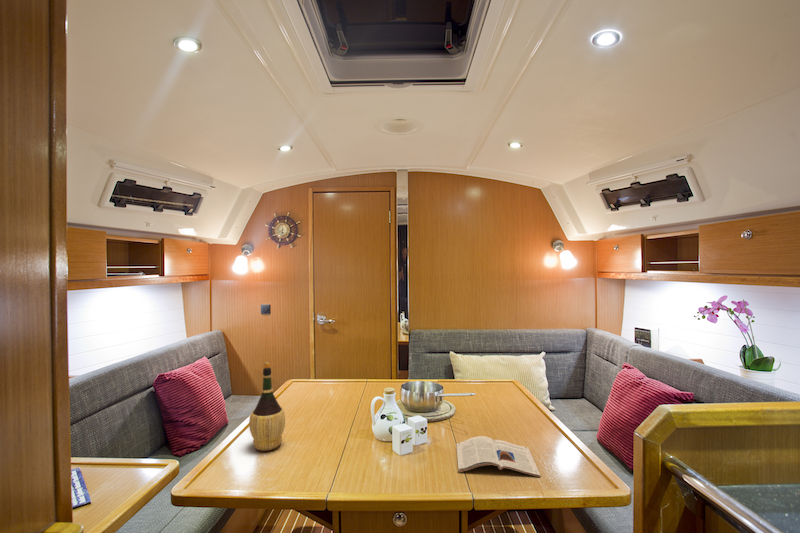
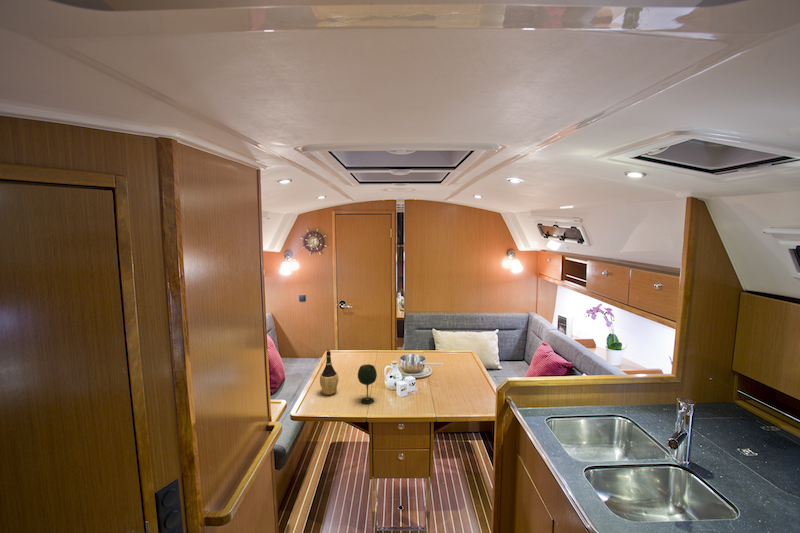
wine glass: none [317,391,354,469] -> present [358,364,377,404]
magazine: present [457,436,541,477] -> none [431,387,472,407]

